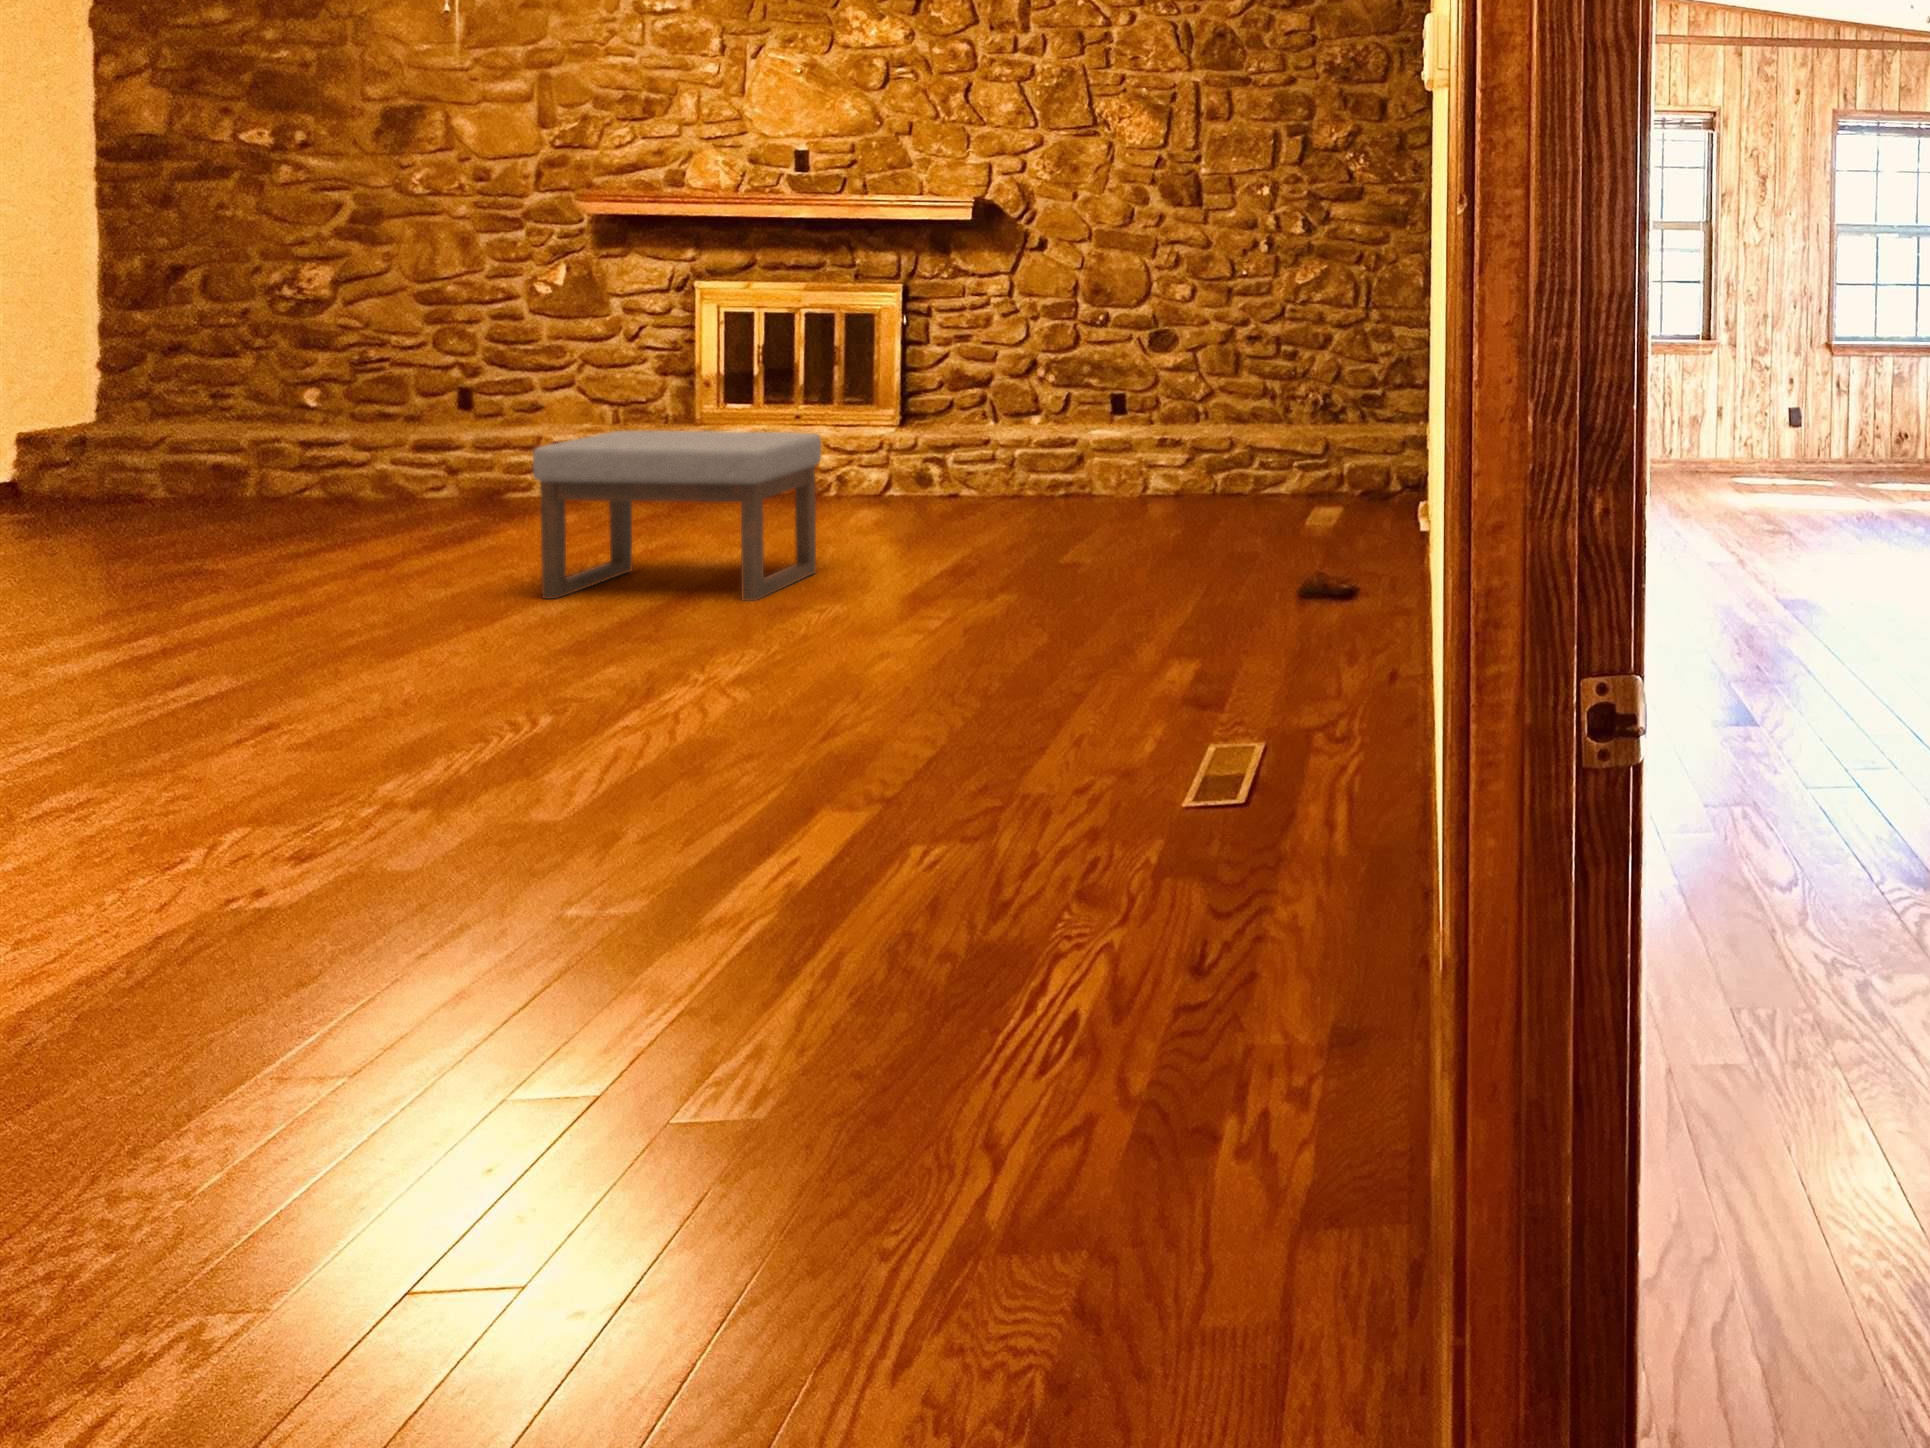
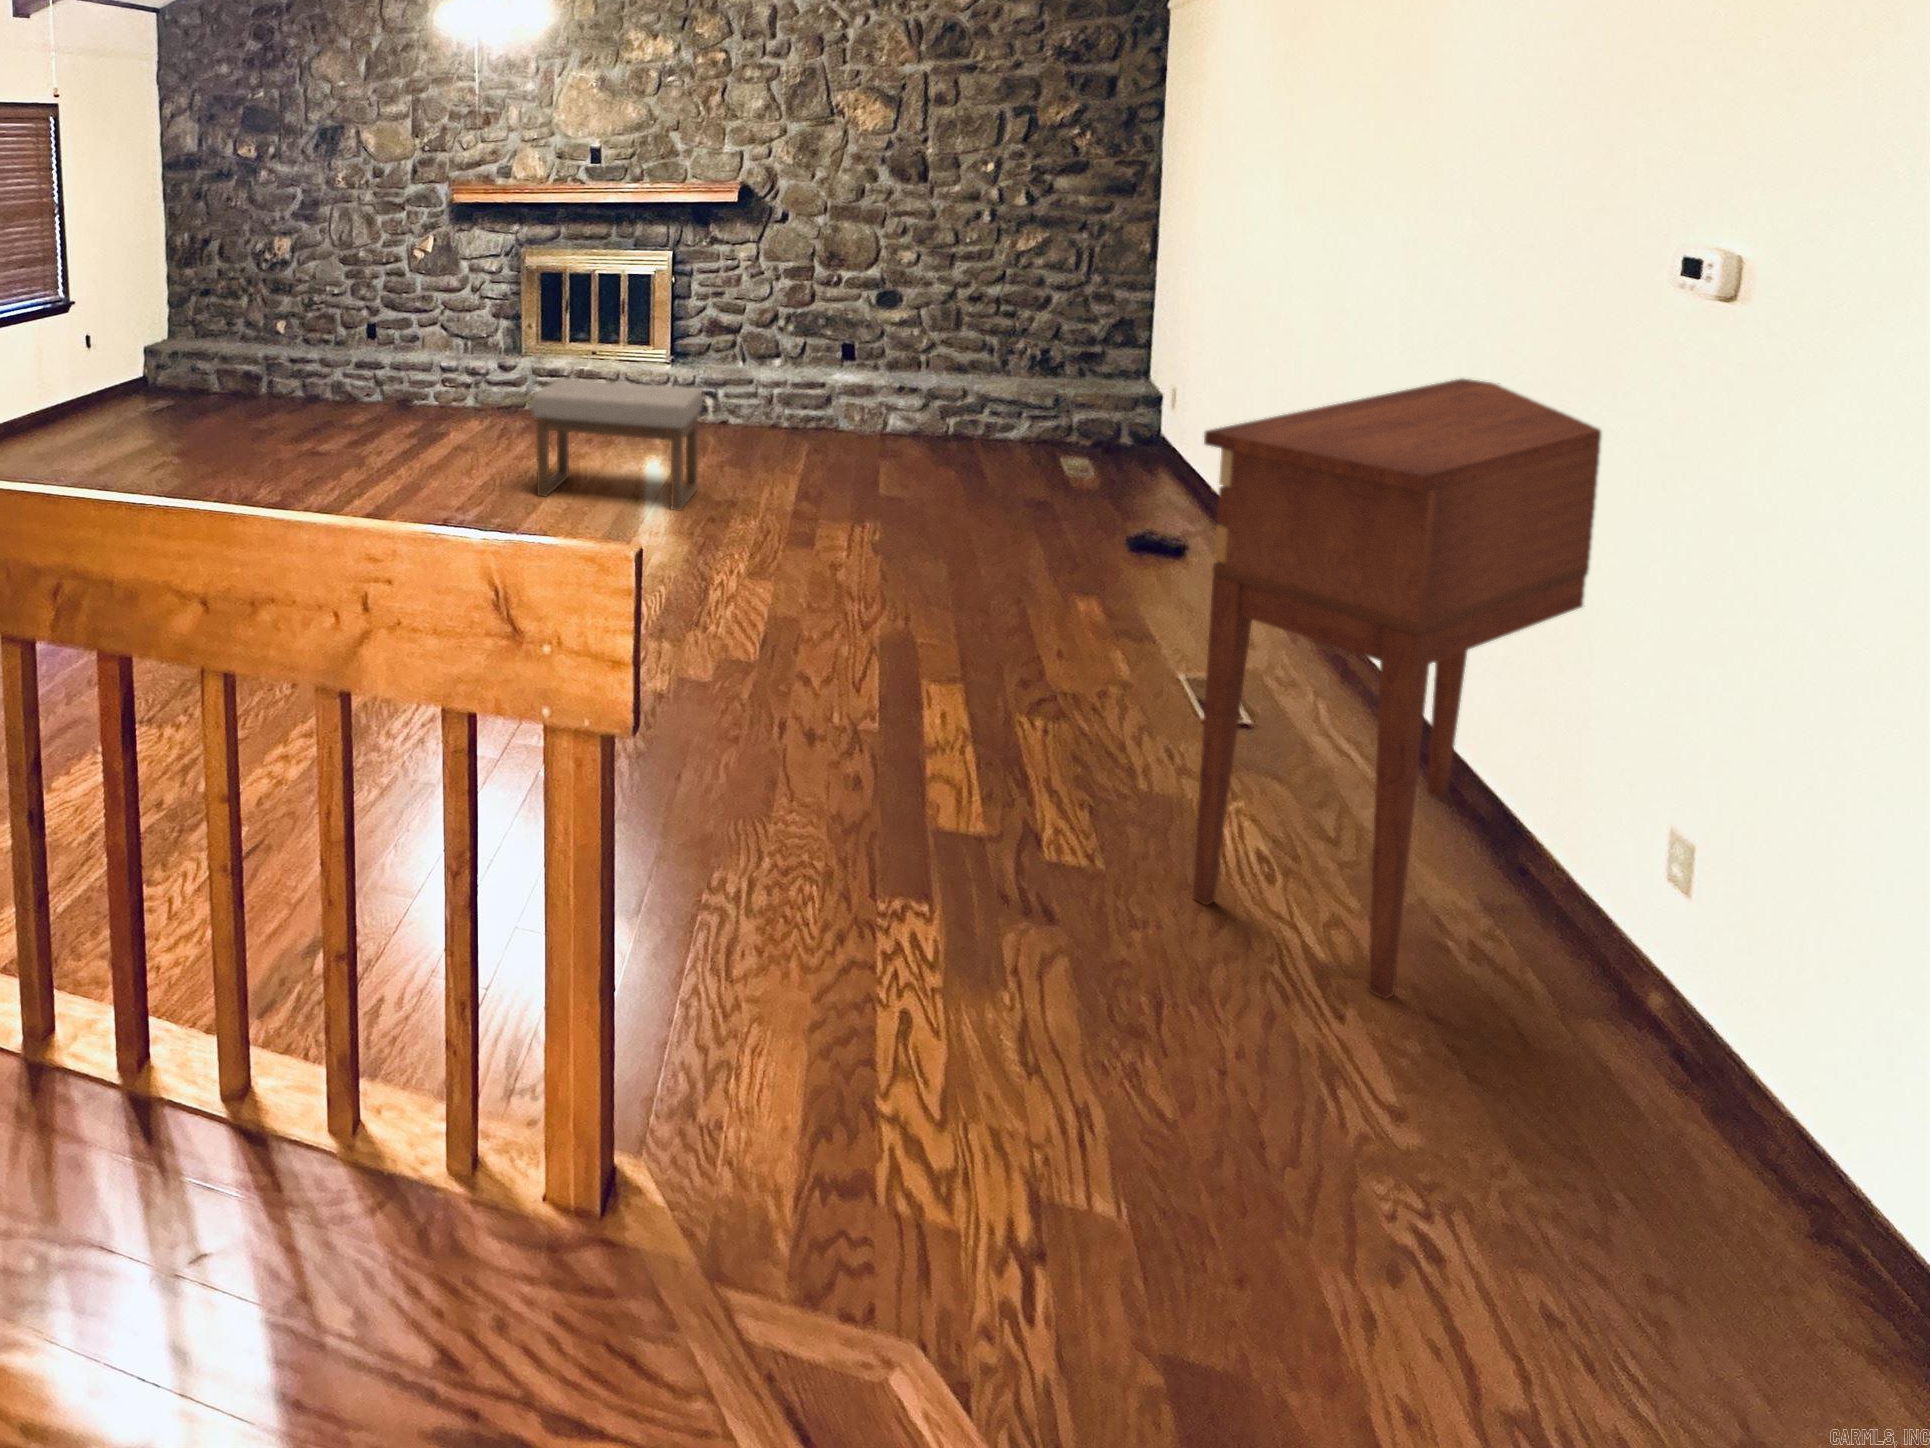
console table: none [898,293,1627,1305] -> present [1193,379,1601,999]

